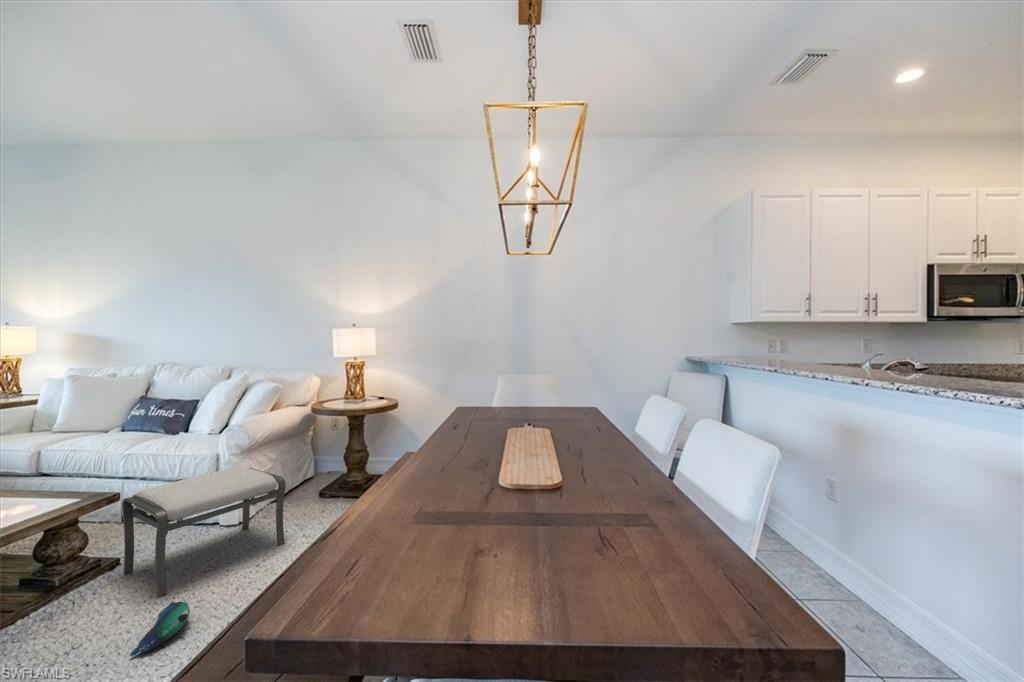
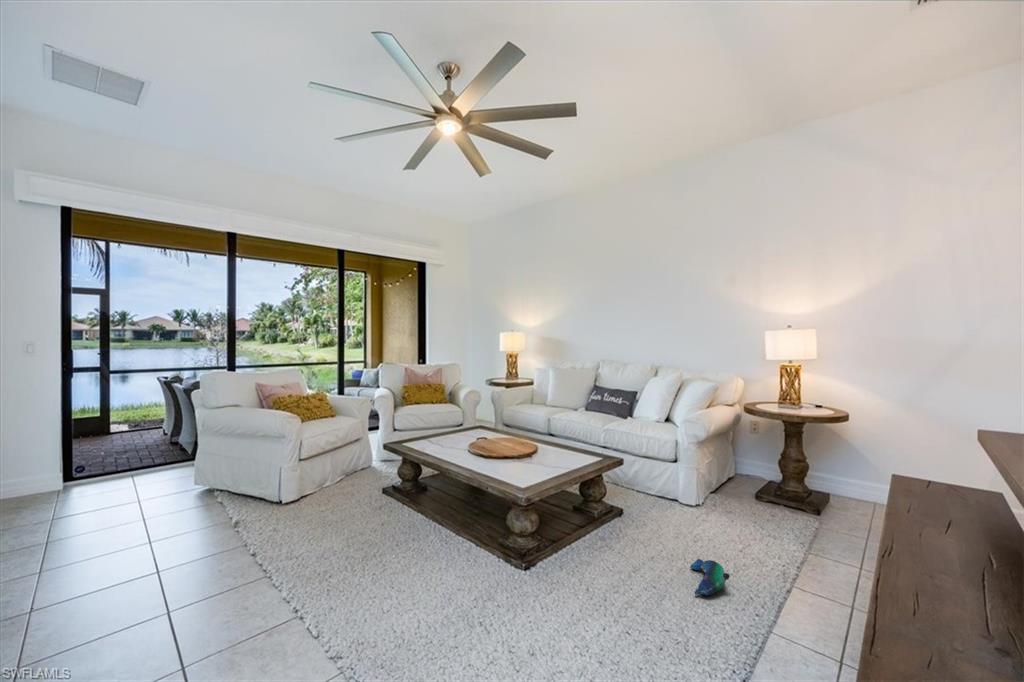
ottoman: present [122,467,286,596] -> none [632,453,760,550]

